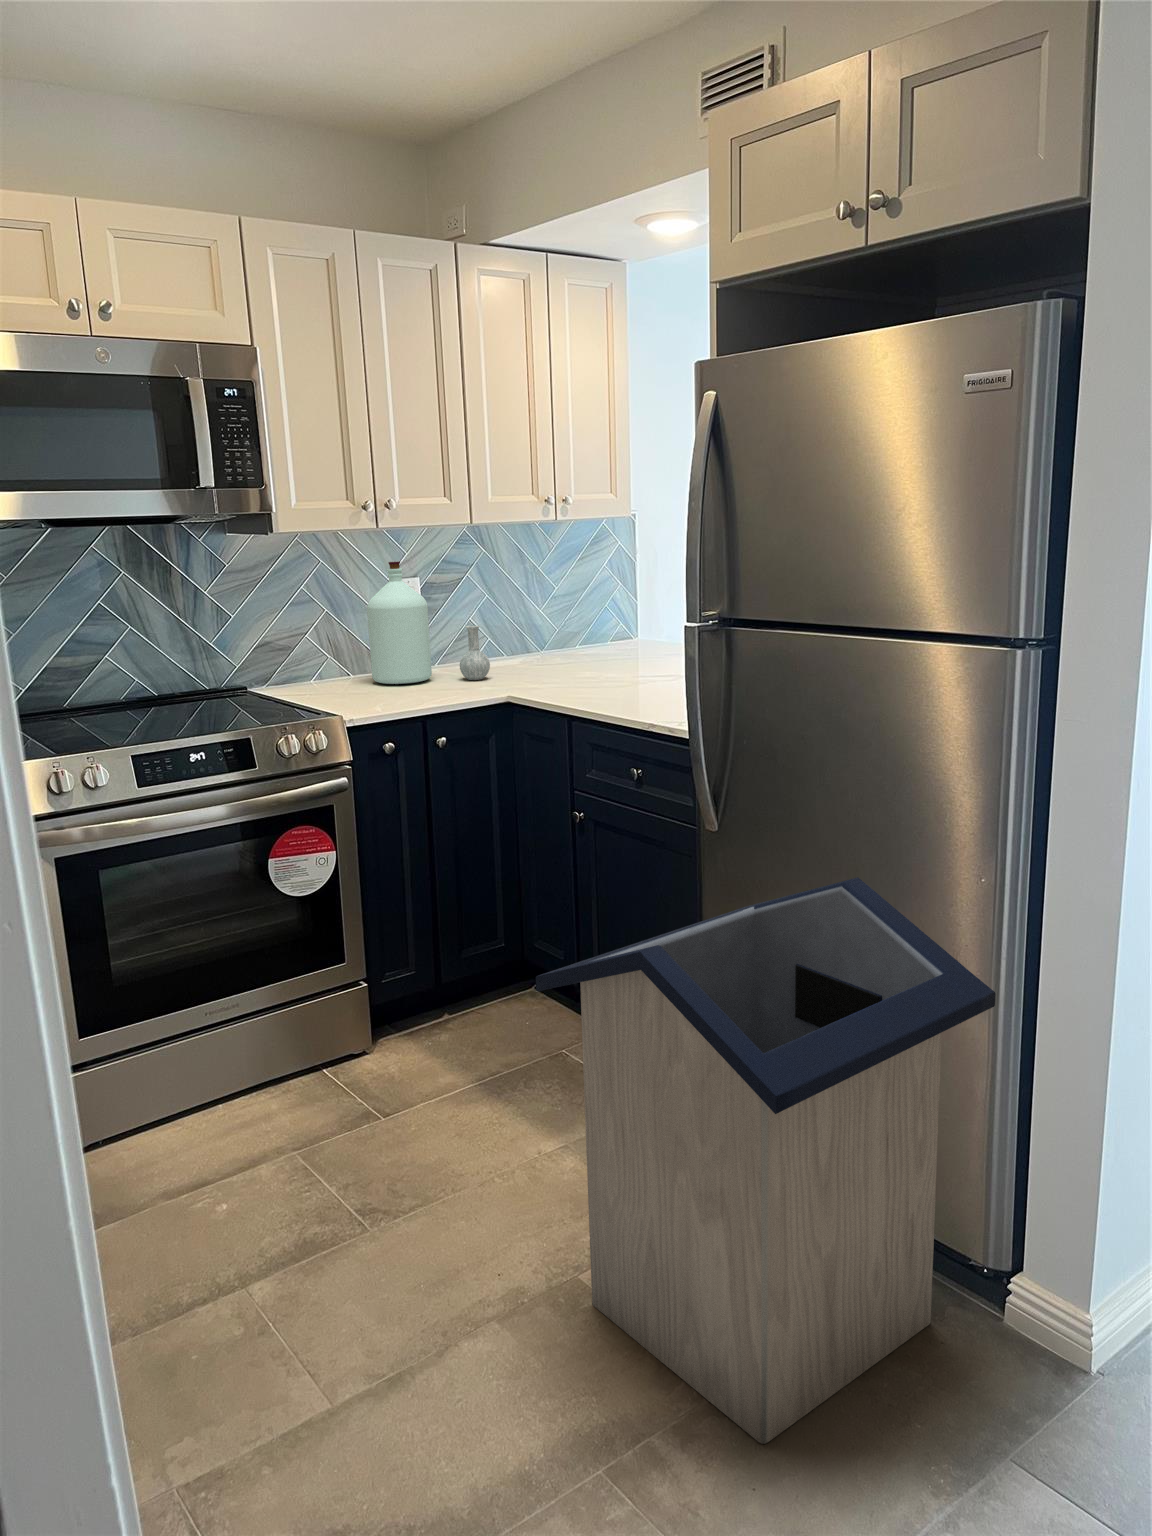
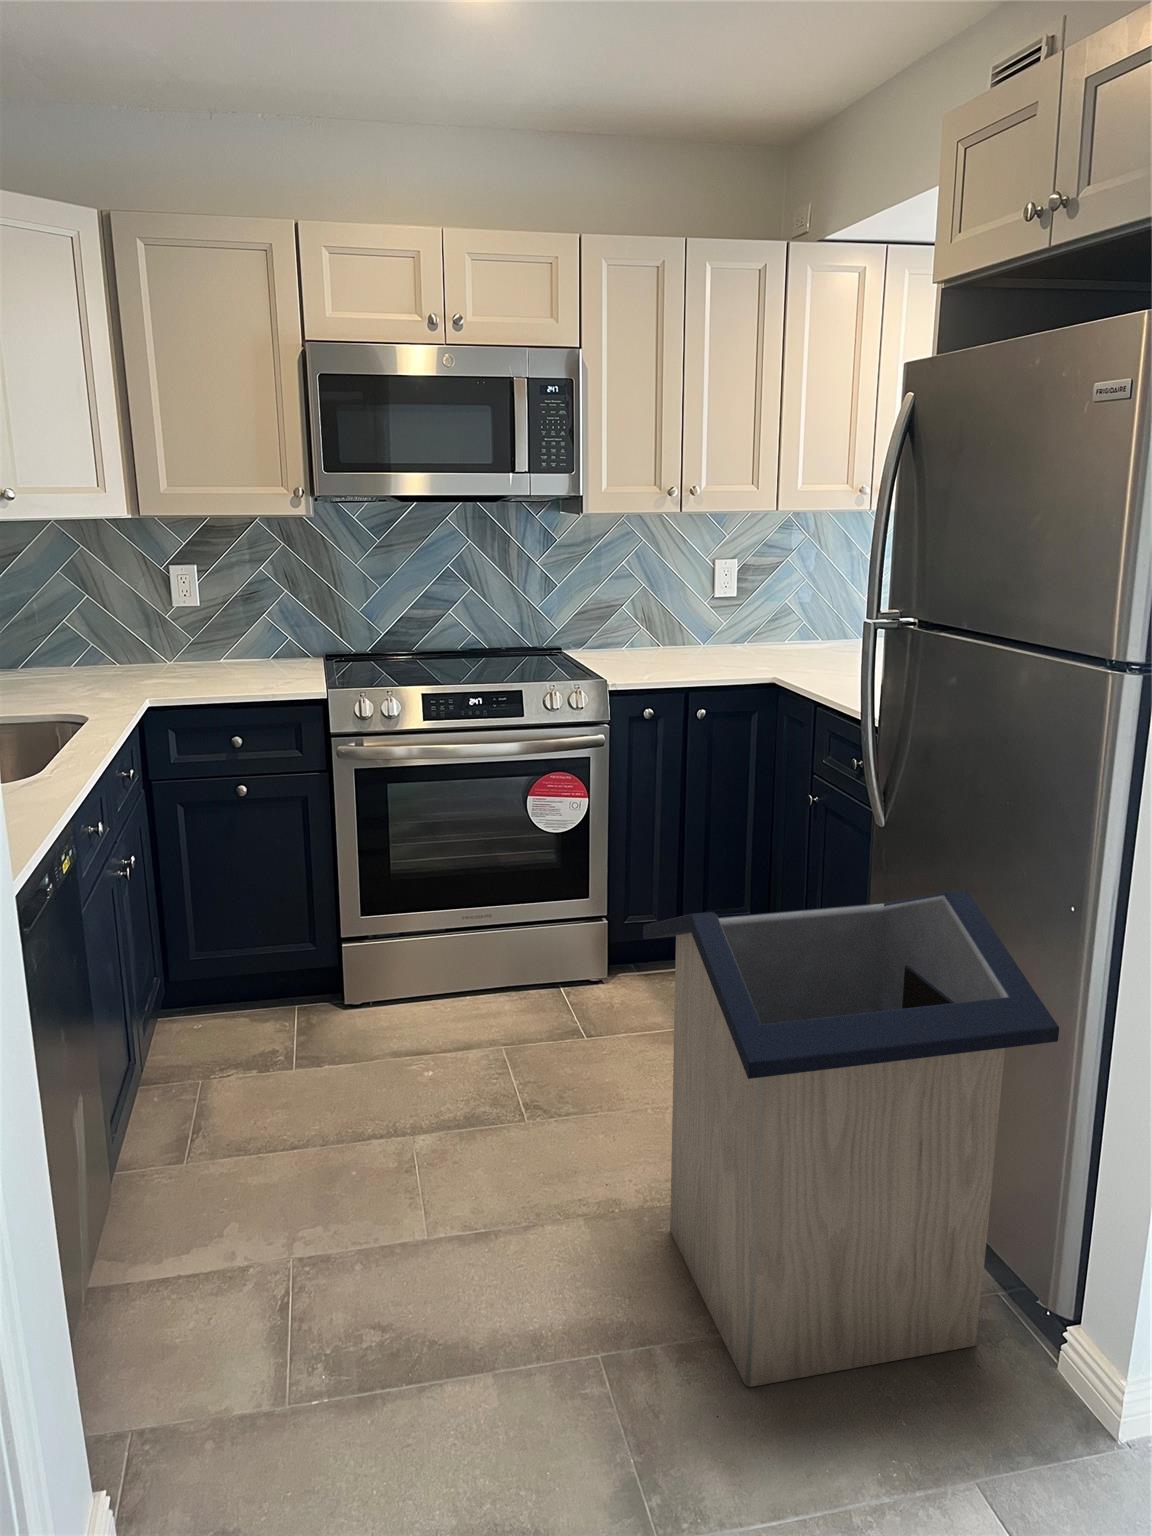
bottle: present [367,561,490,684] -> none [670,545,779,661]

